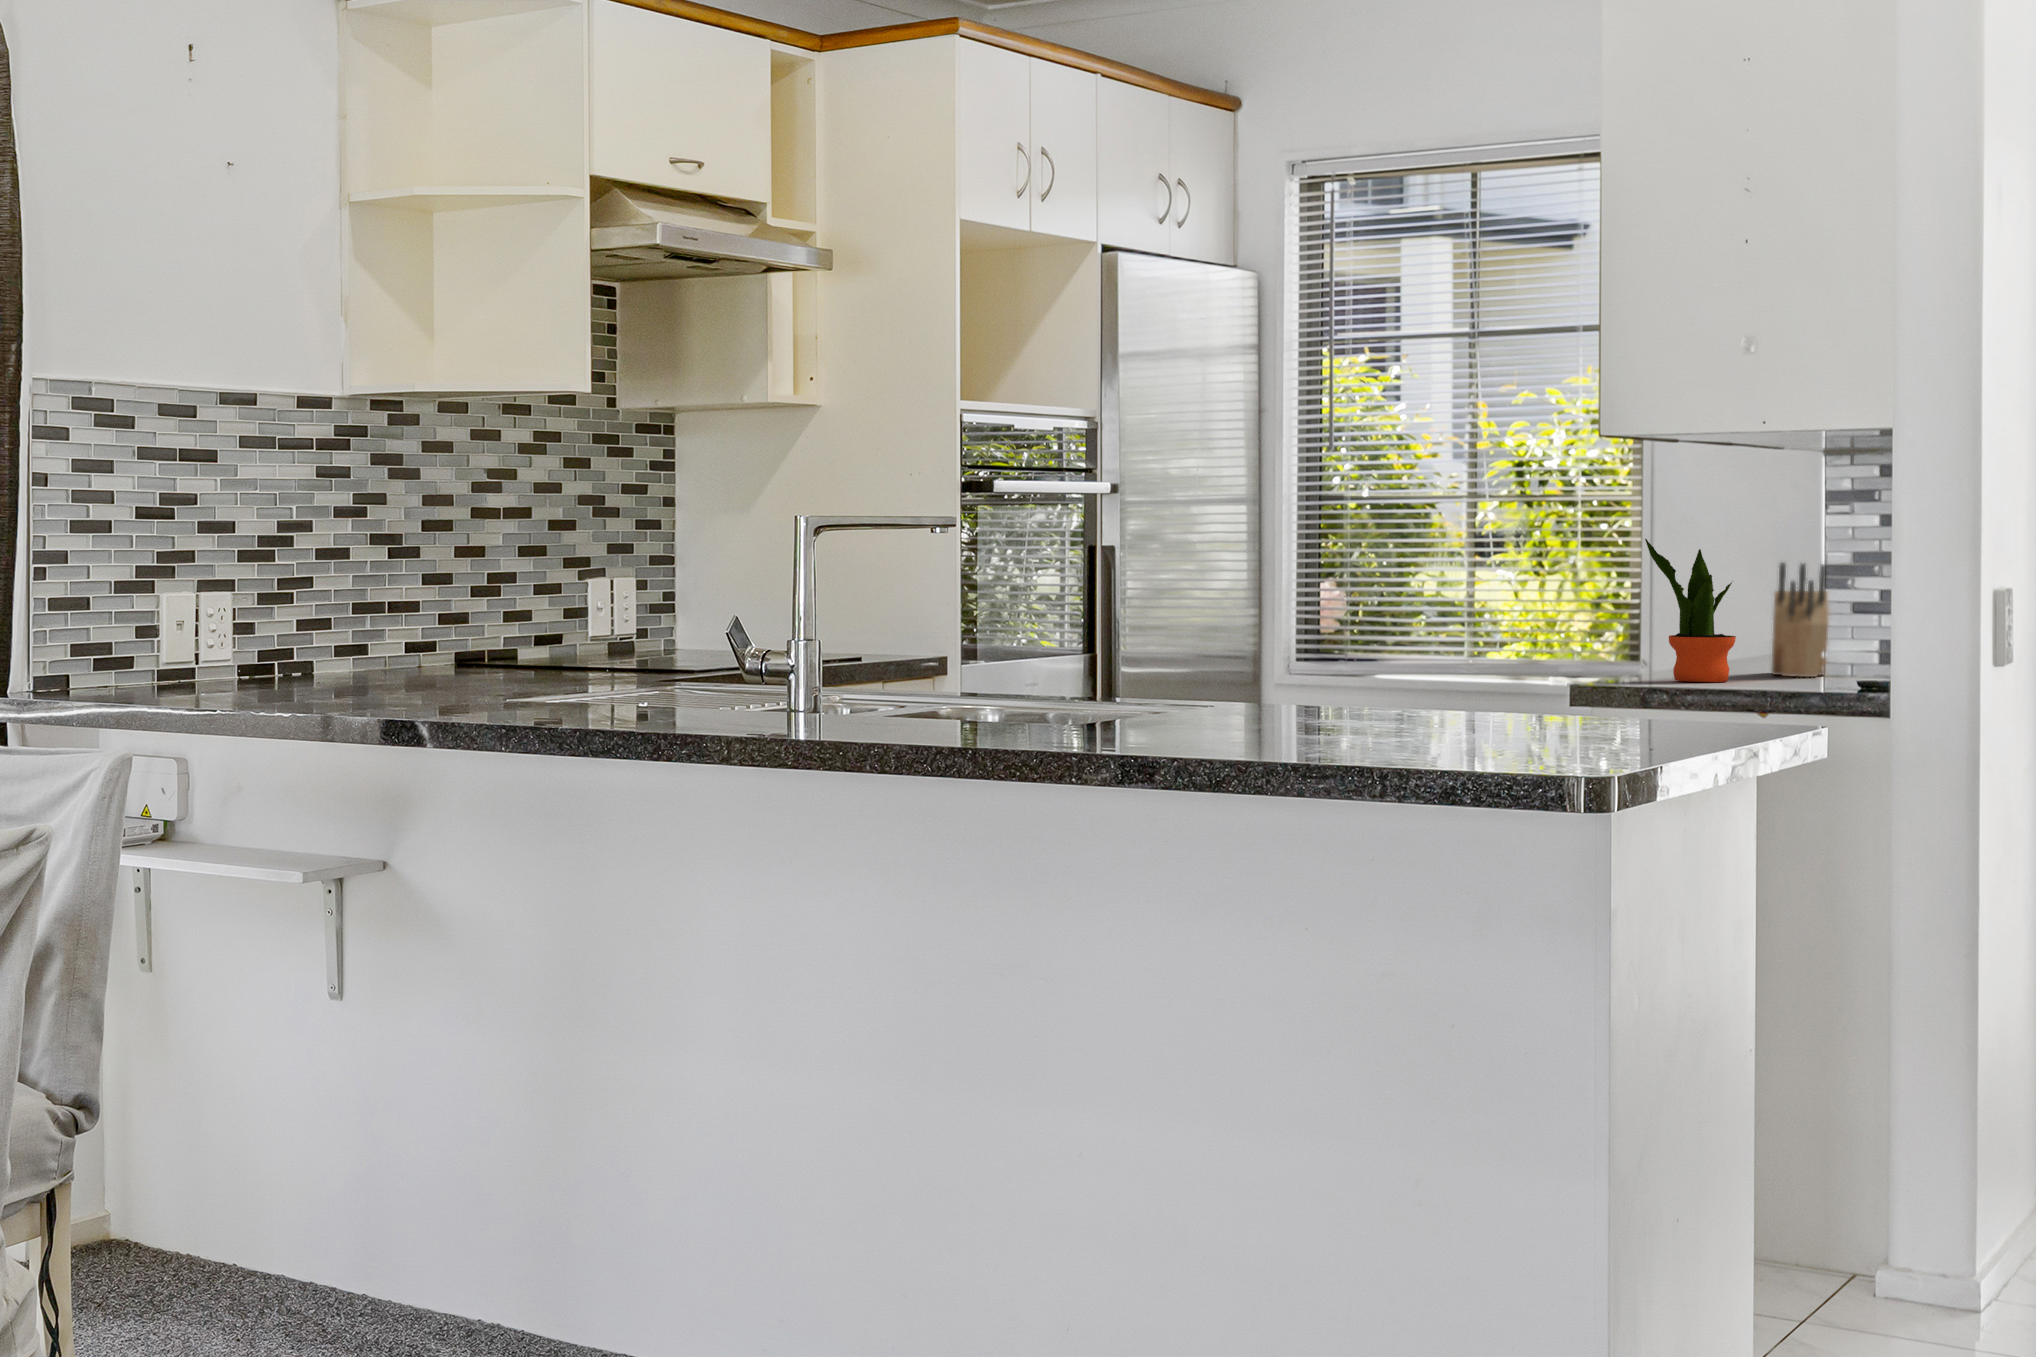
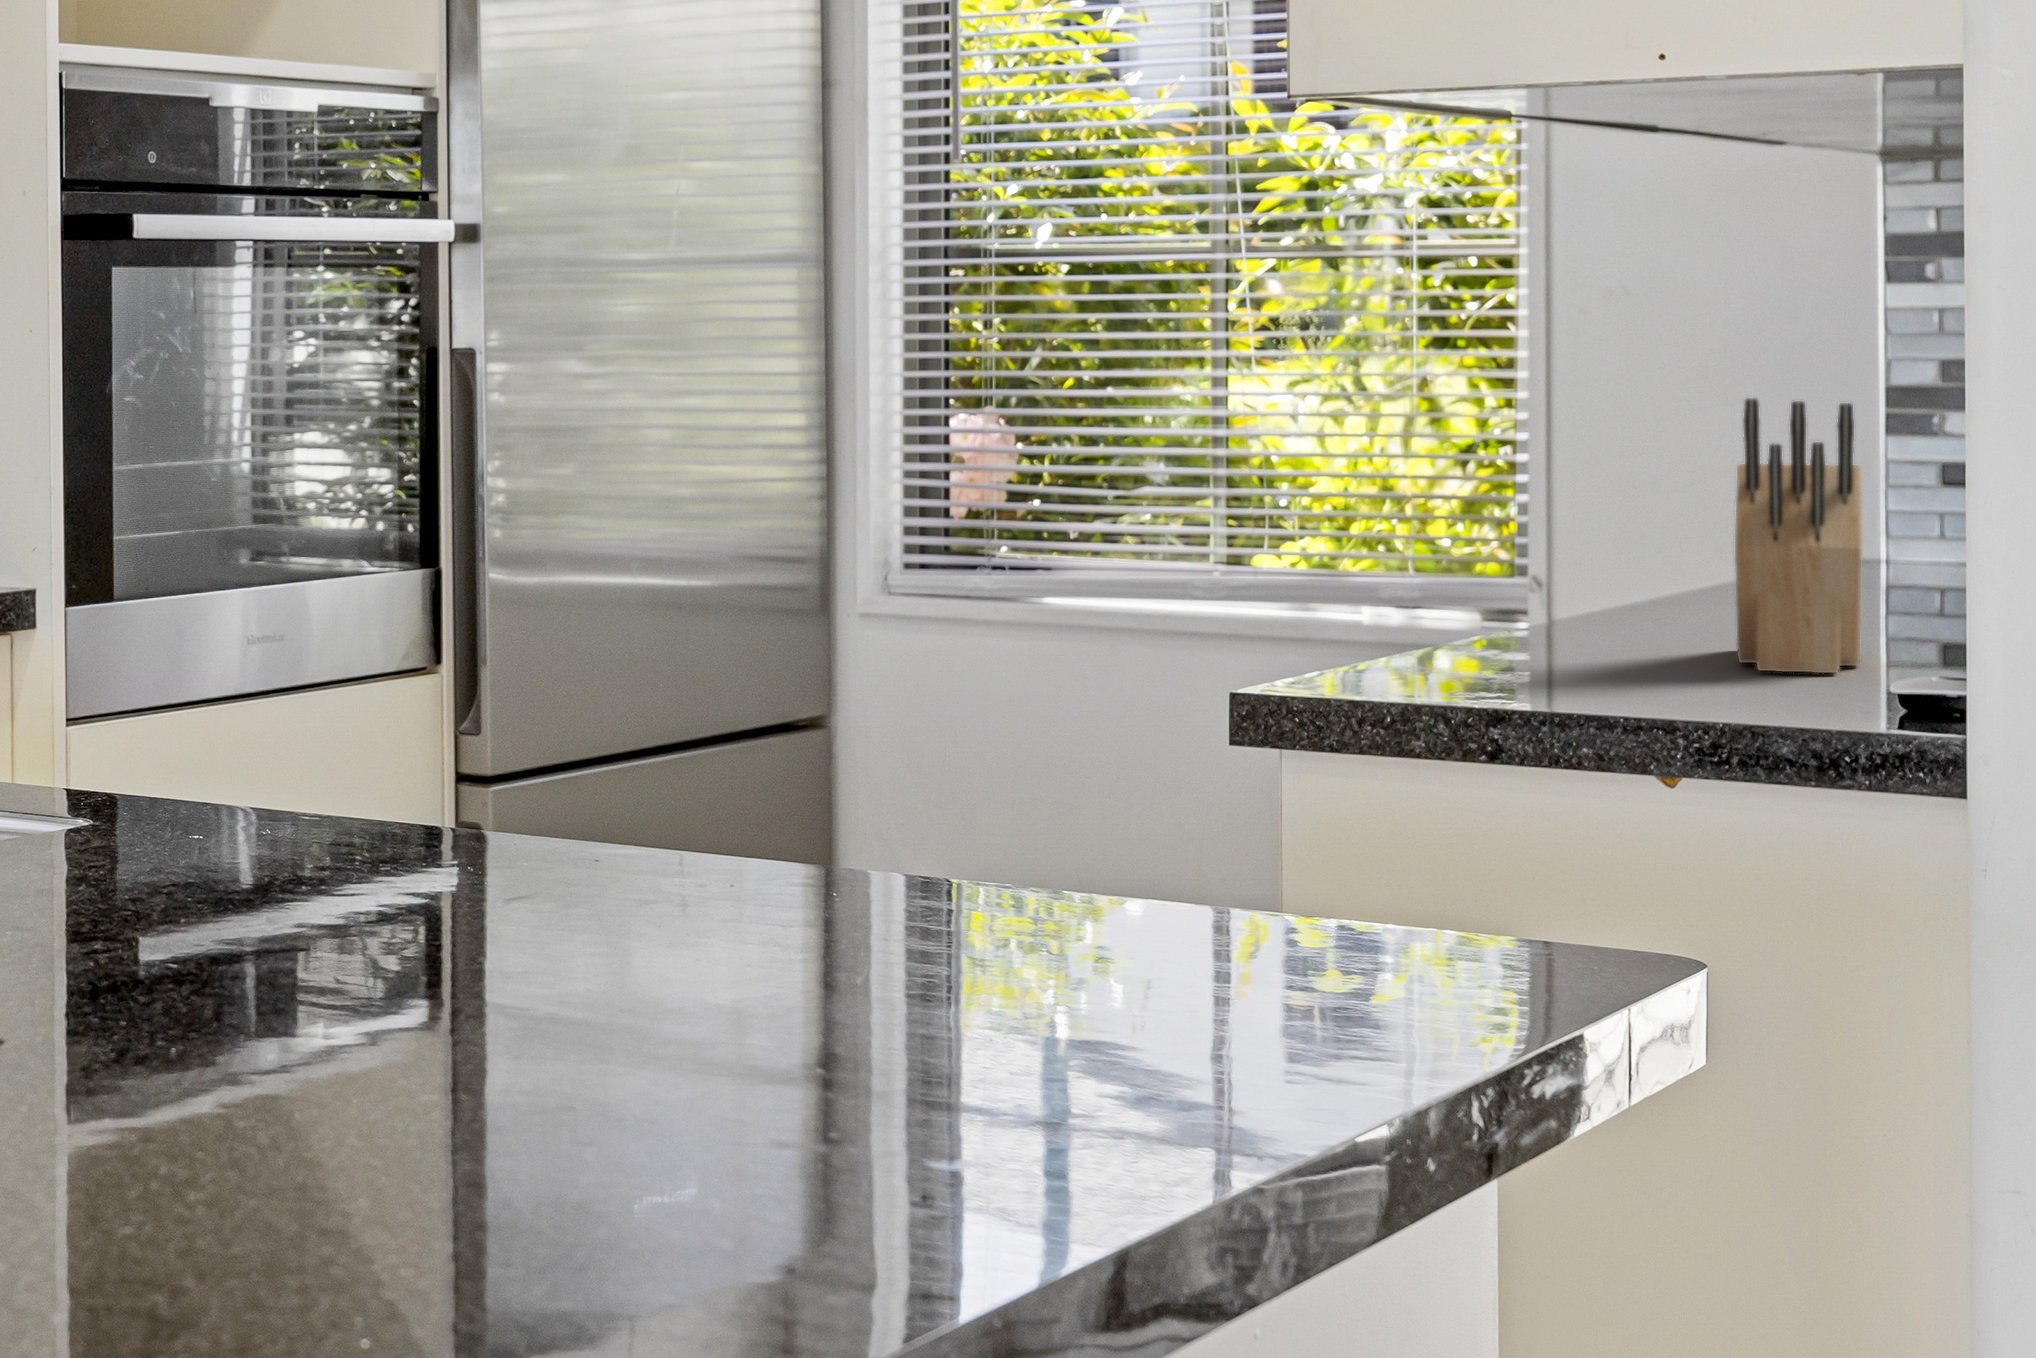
potted plant: present [1645,539,1736,682] -> none [1425,340,1641,695]

